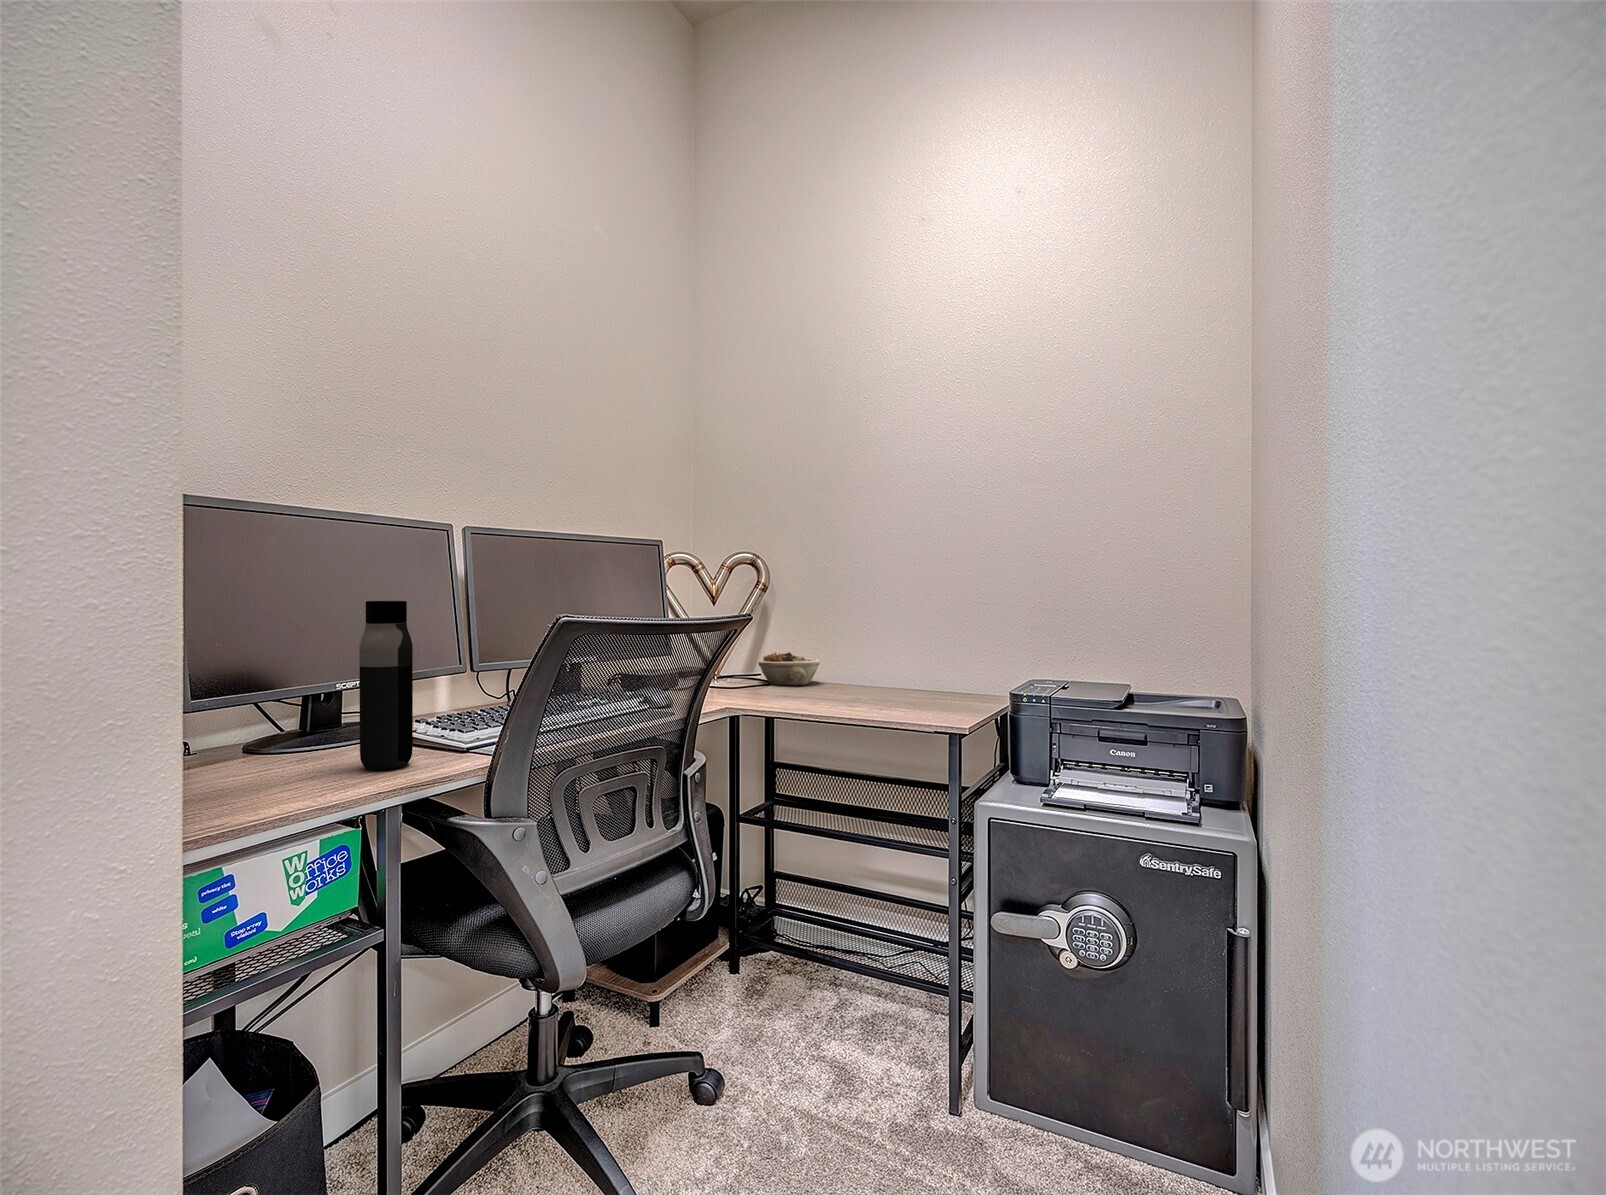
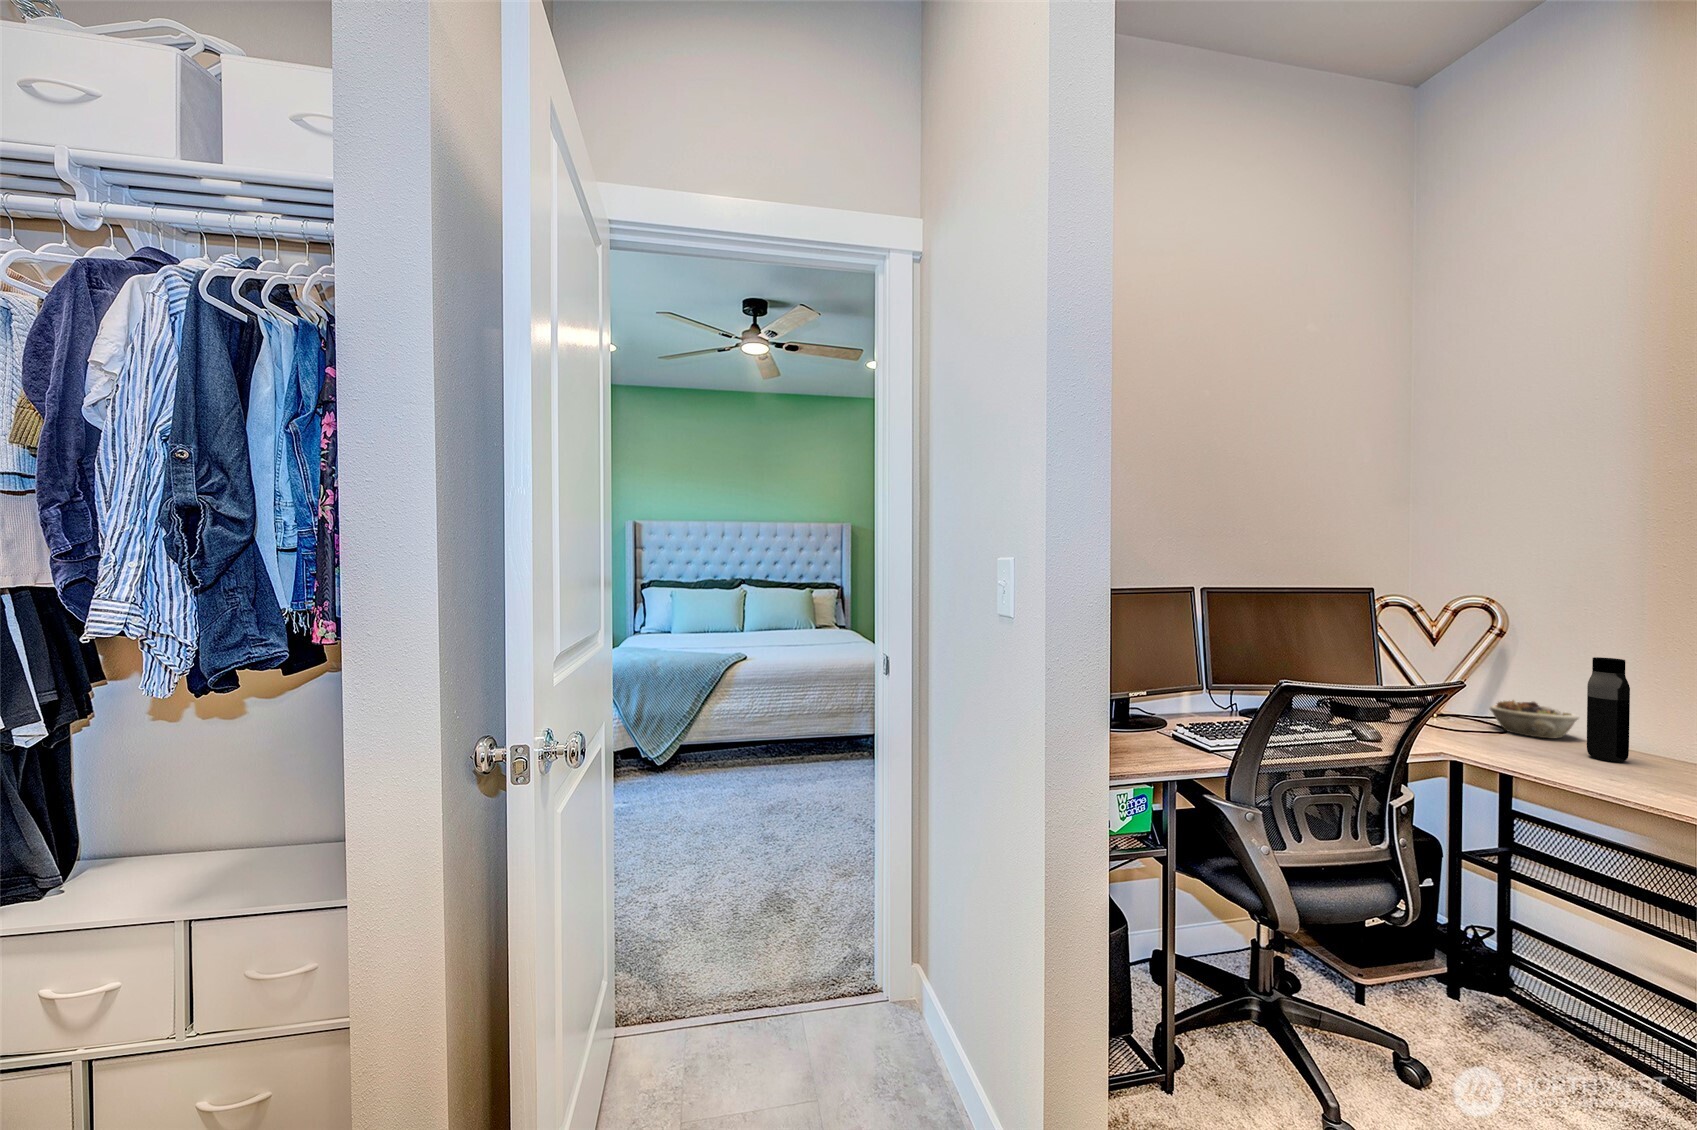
water bottle: present [359,601,413,770] -> present [1587,657,1630,762]

